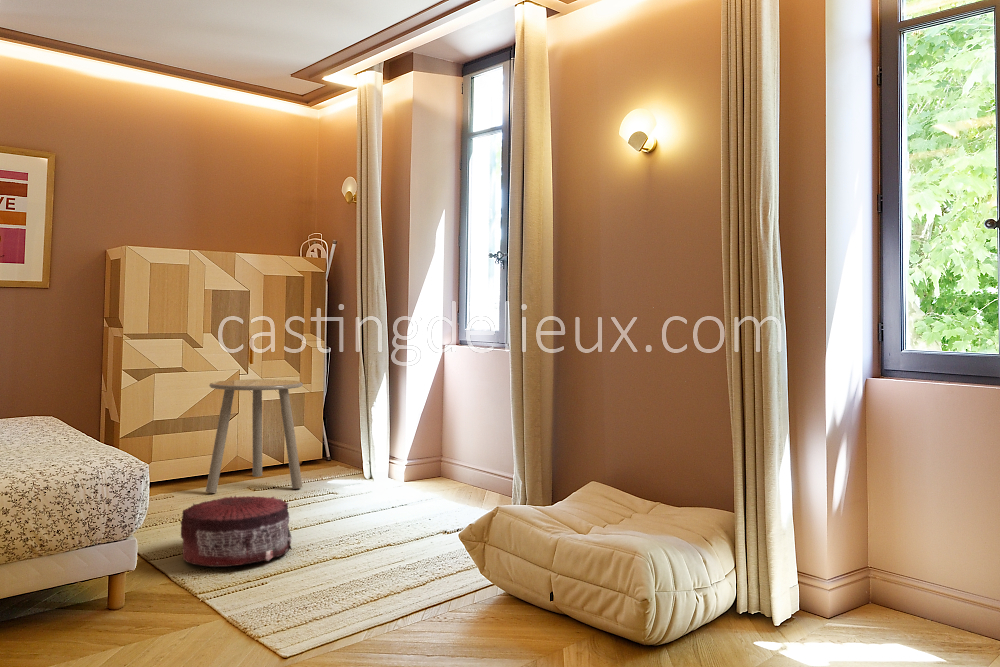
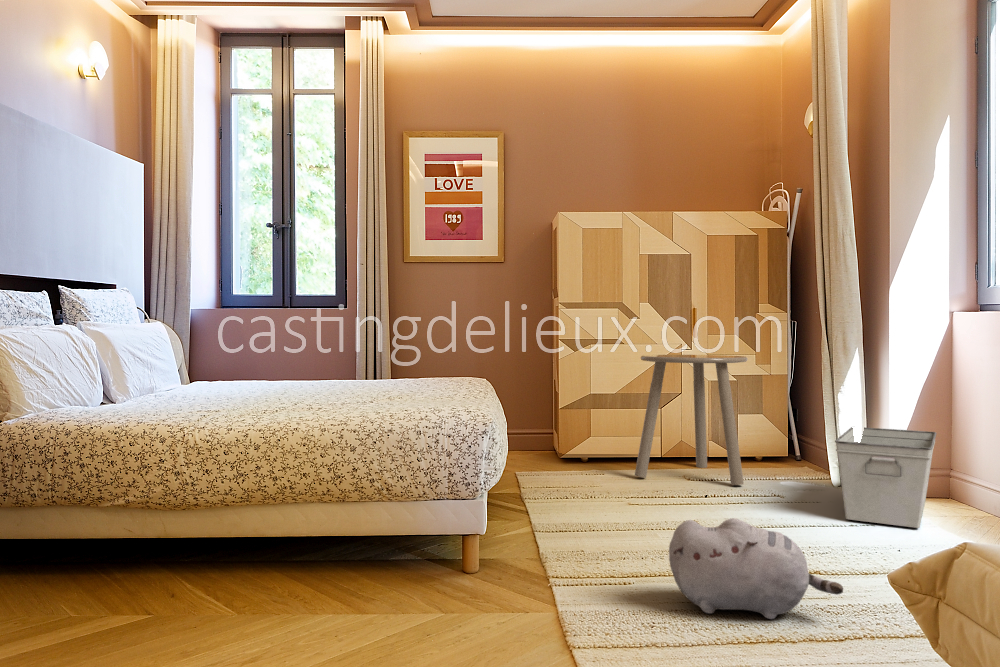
storage bin: none [381,433,444,504] -> present [835,427,937,528]
pouf: present [180,496,292,567] -> none [560,476,684,558]
plush toy: none [305,518,423,590] -> present [669,518,843,619]

